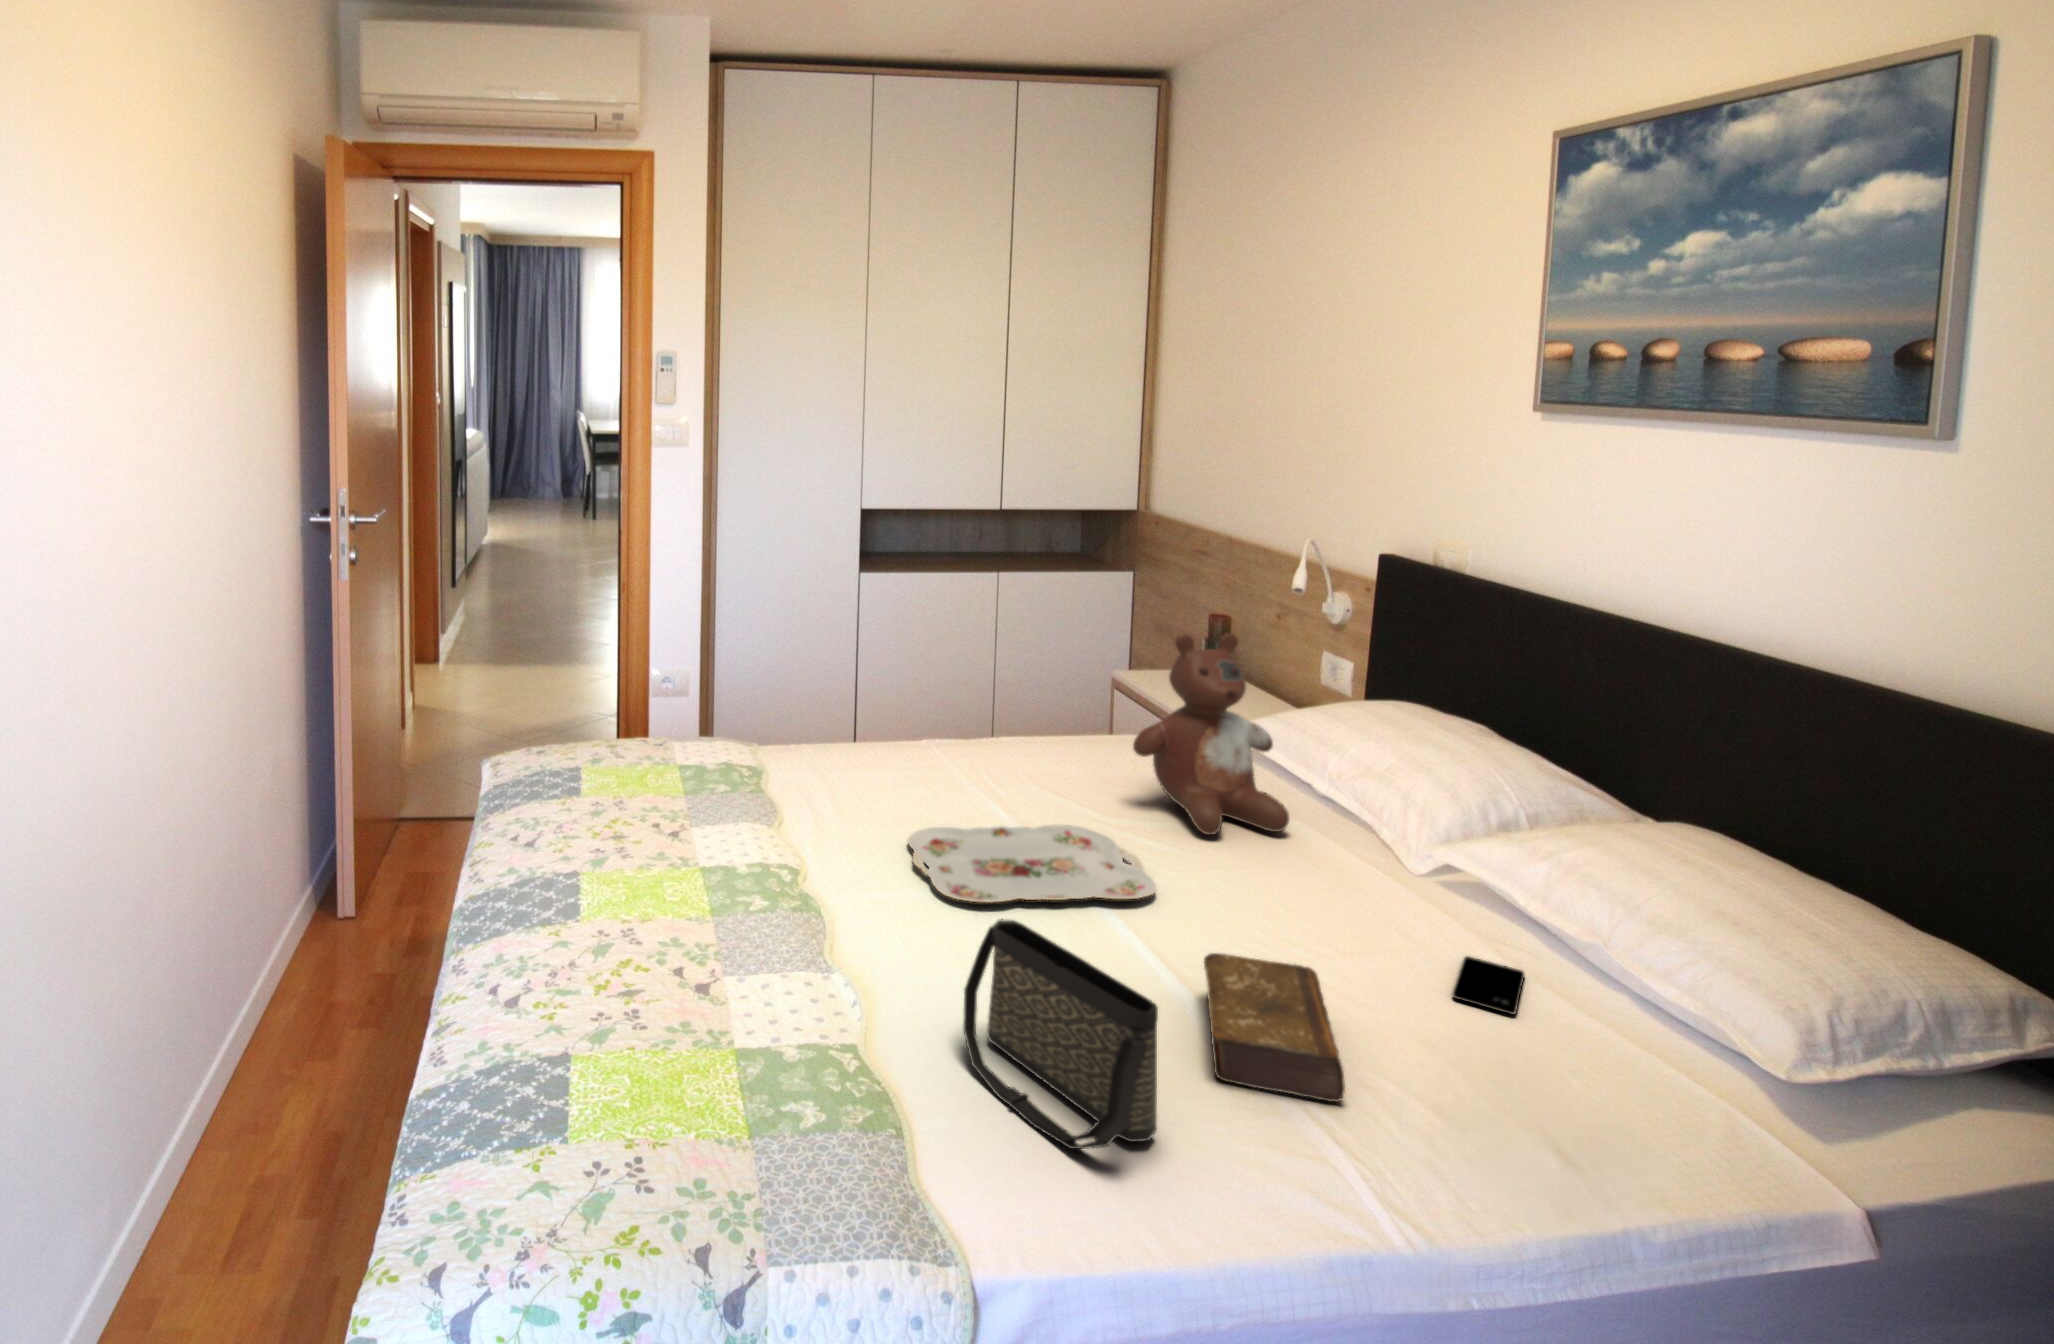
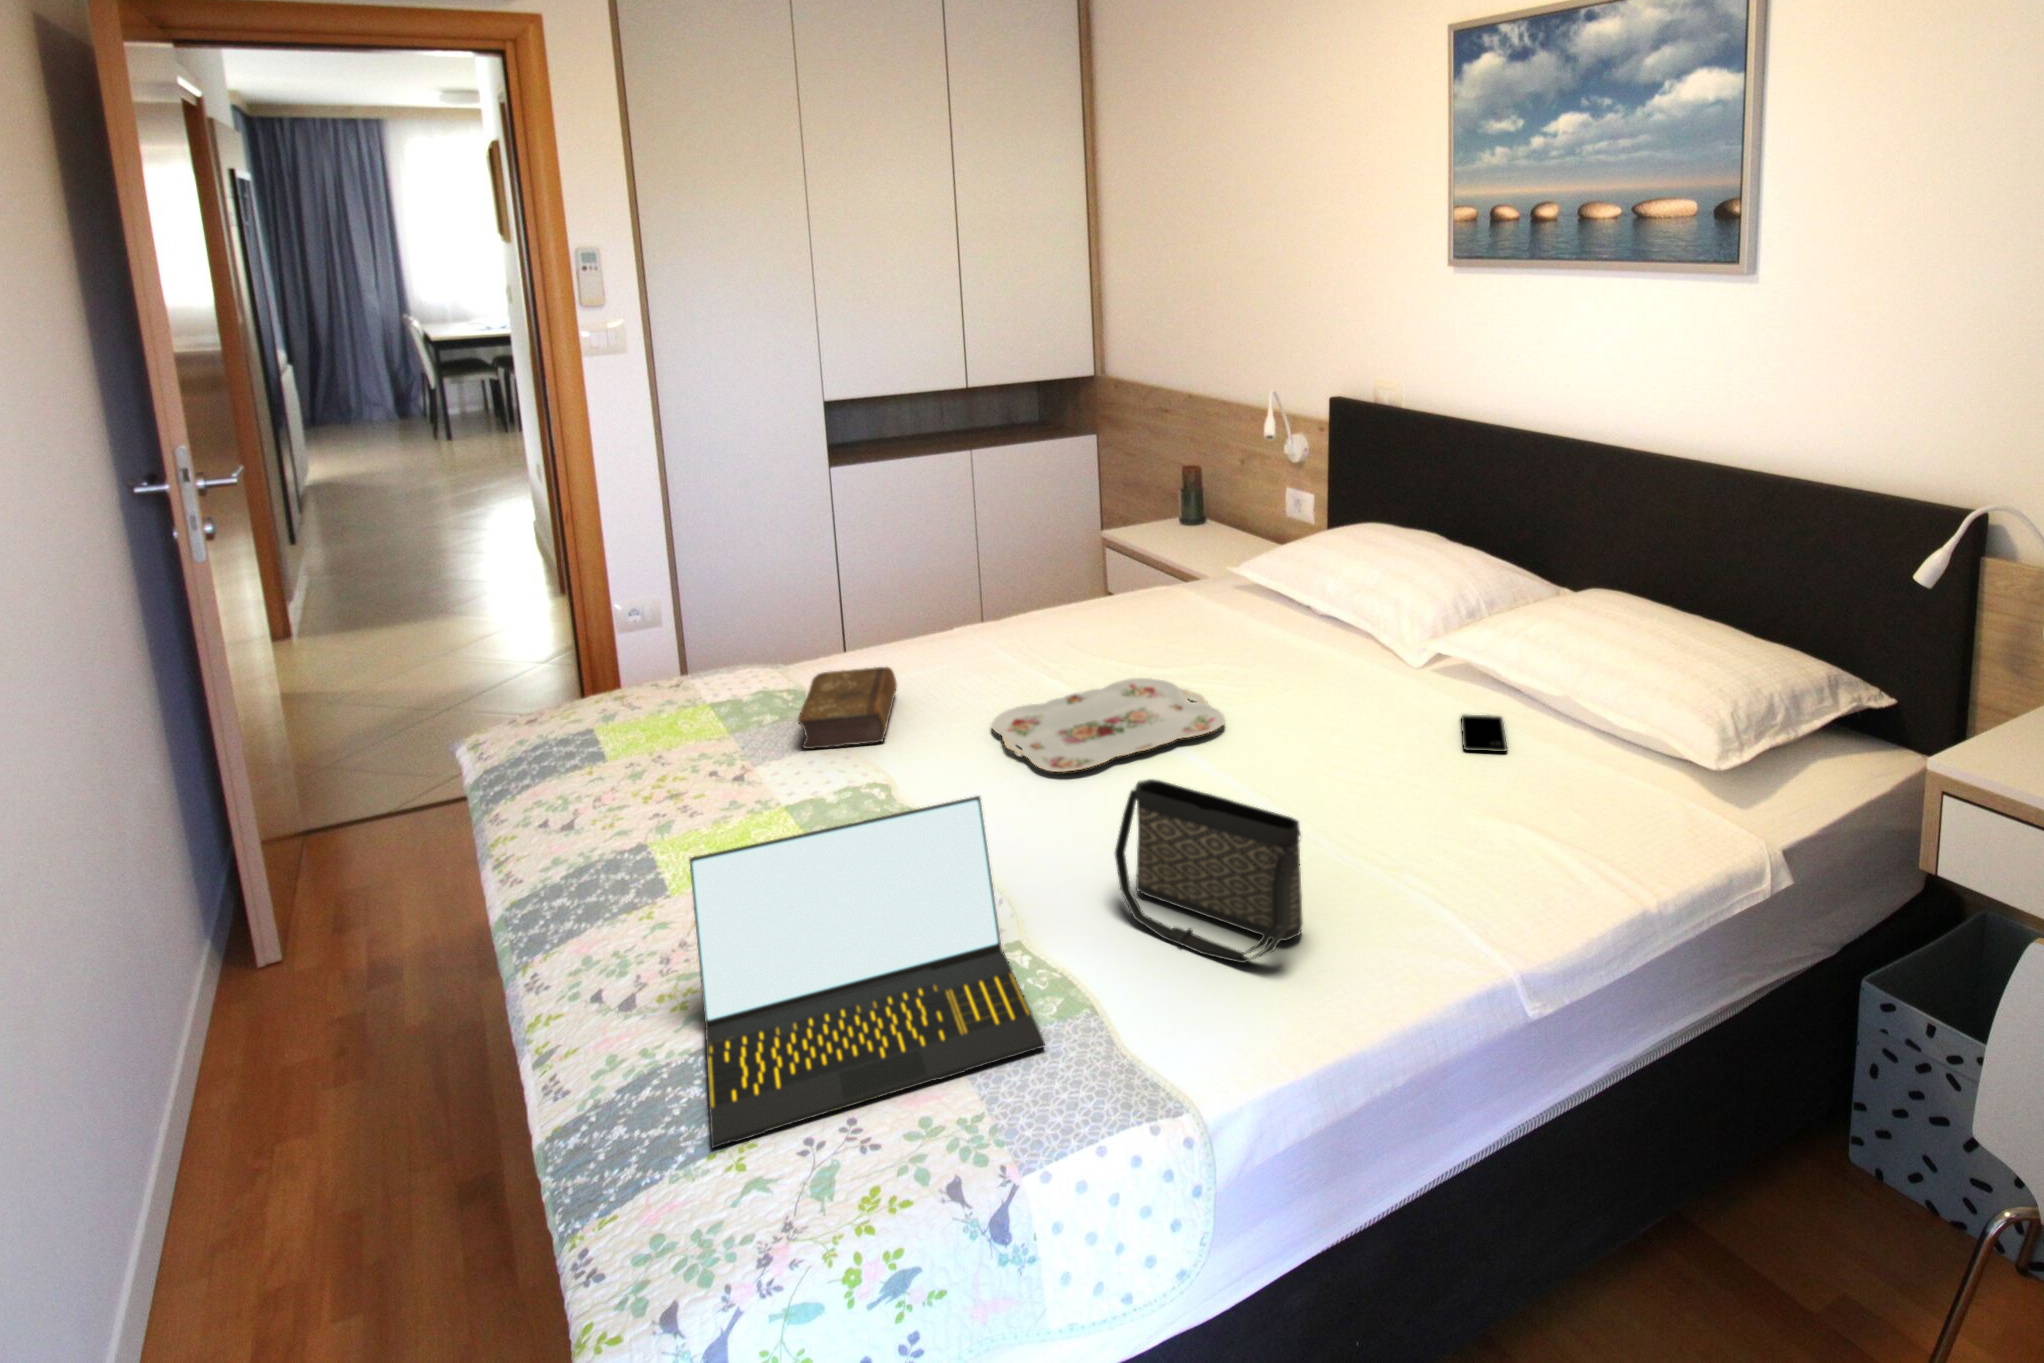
stuffed bear: present [1133,633,1289,835] -> none [1173,481,1306,661]
laptop: none [523,878,834,1159] -> present [689,796,1045,1148]
book: present [1204,953,1345,1102] -> present [798,667,897,749]

